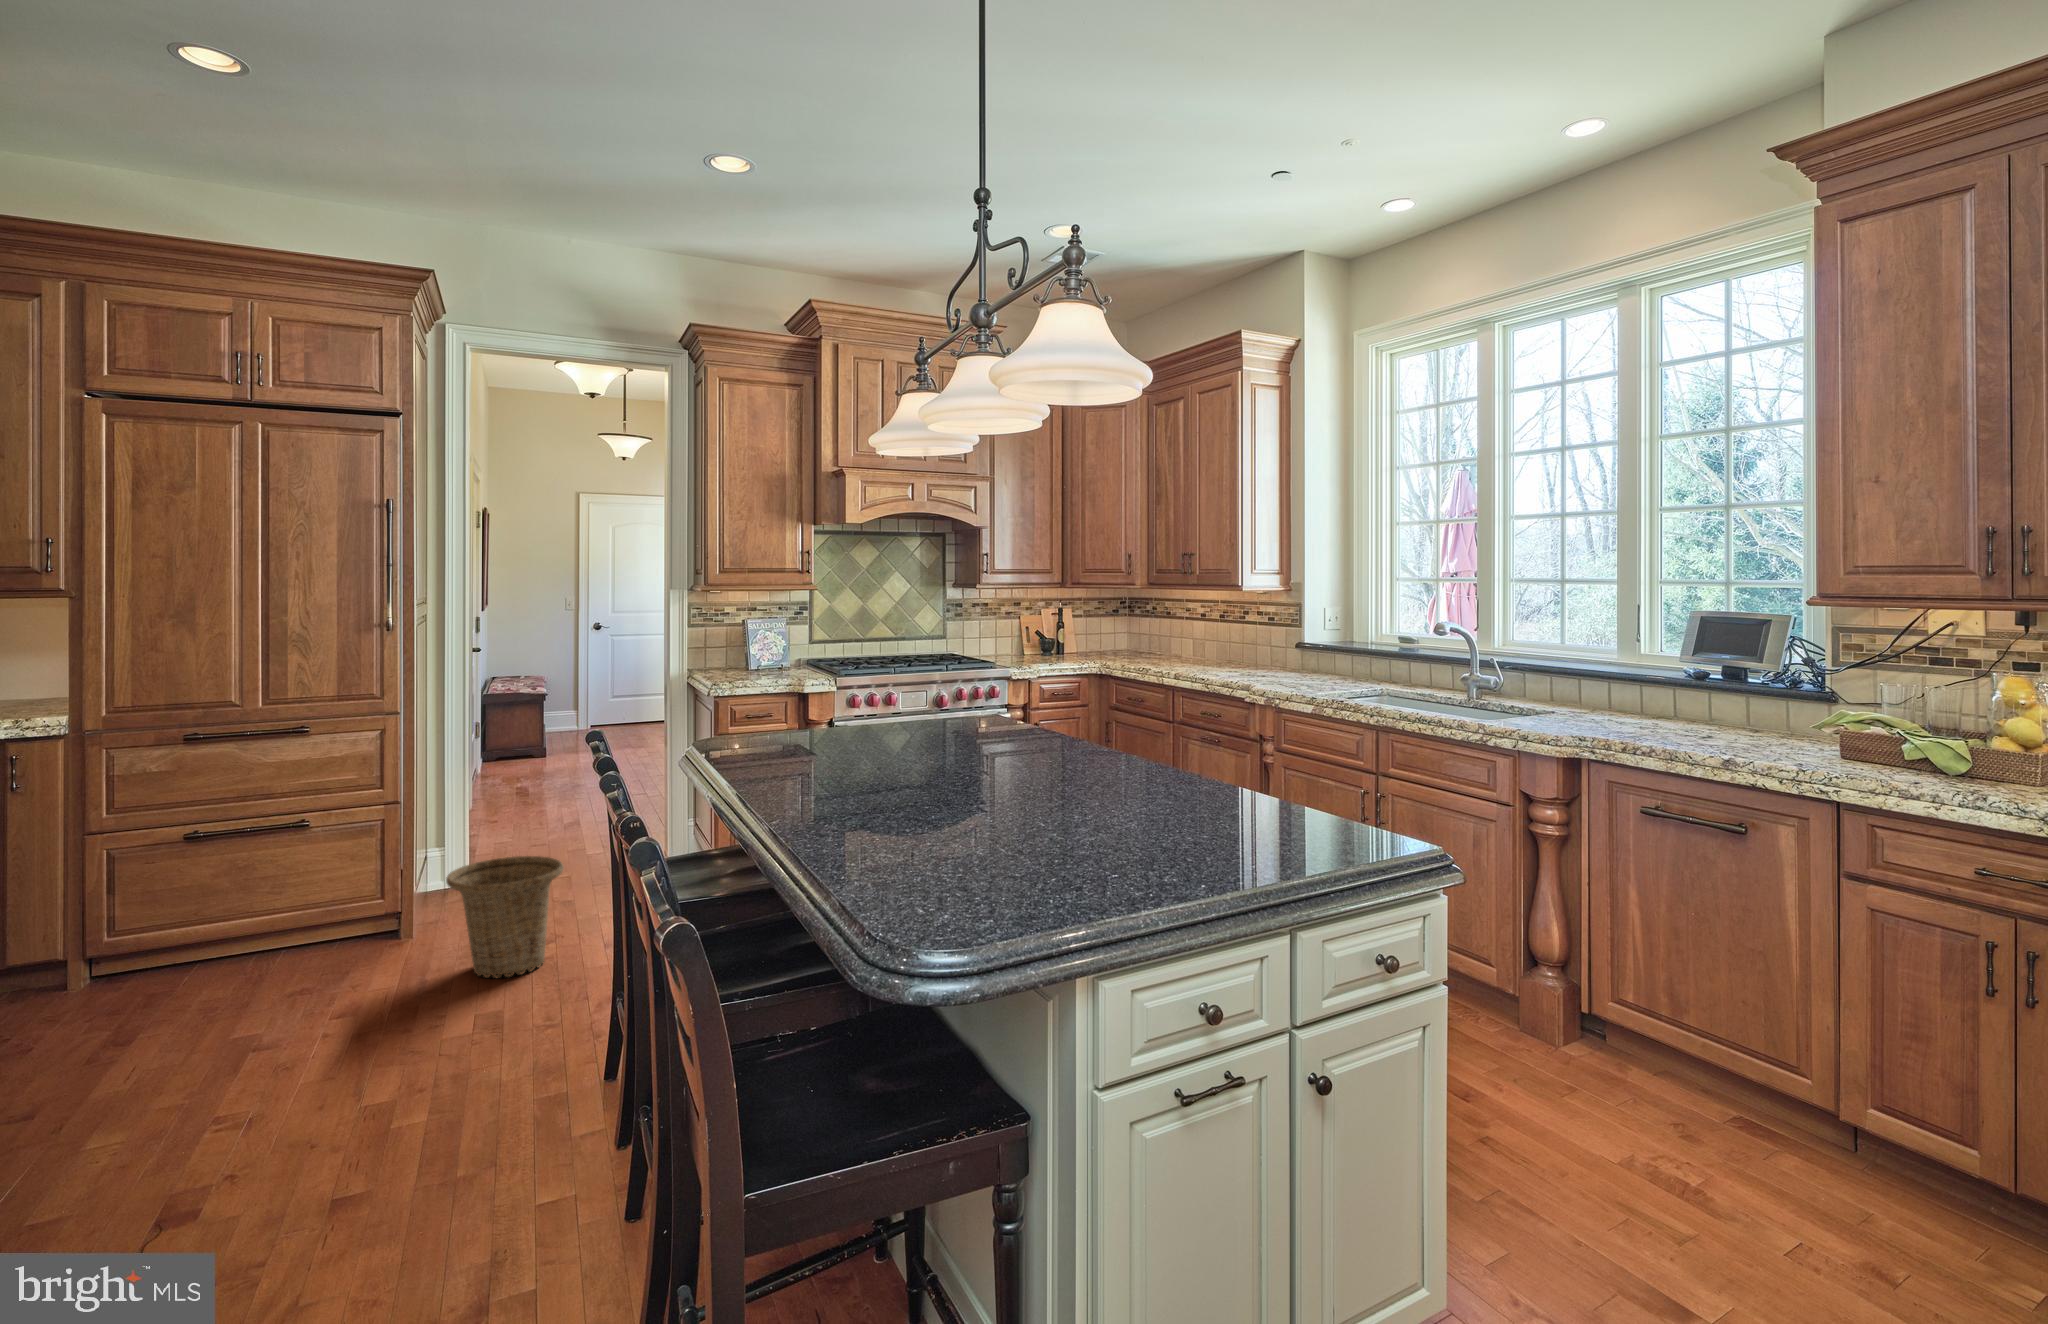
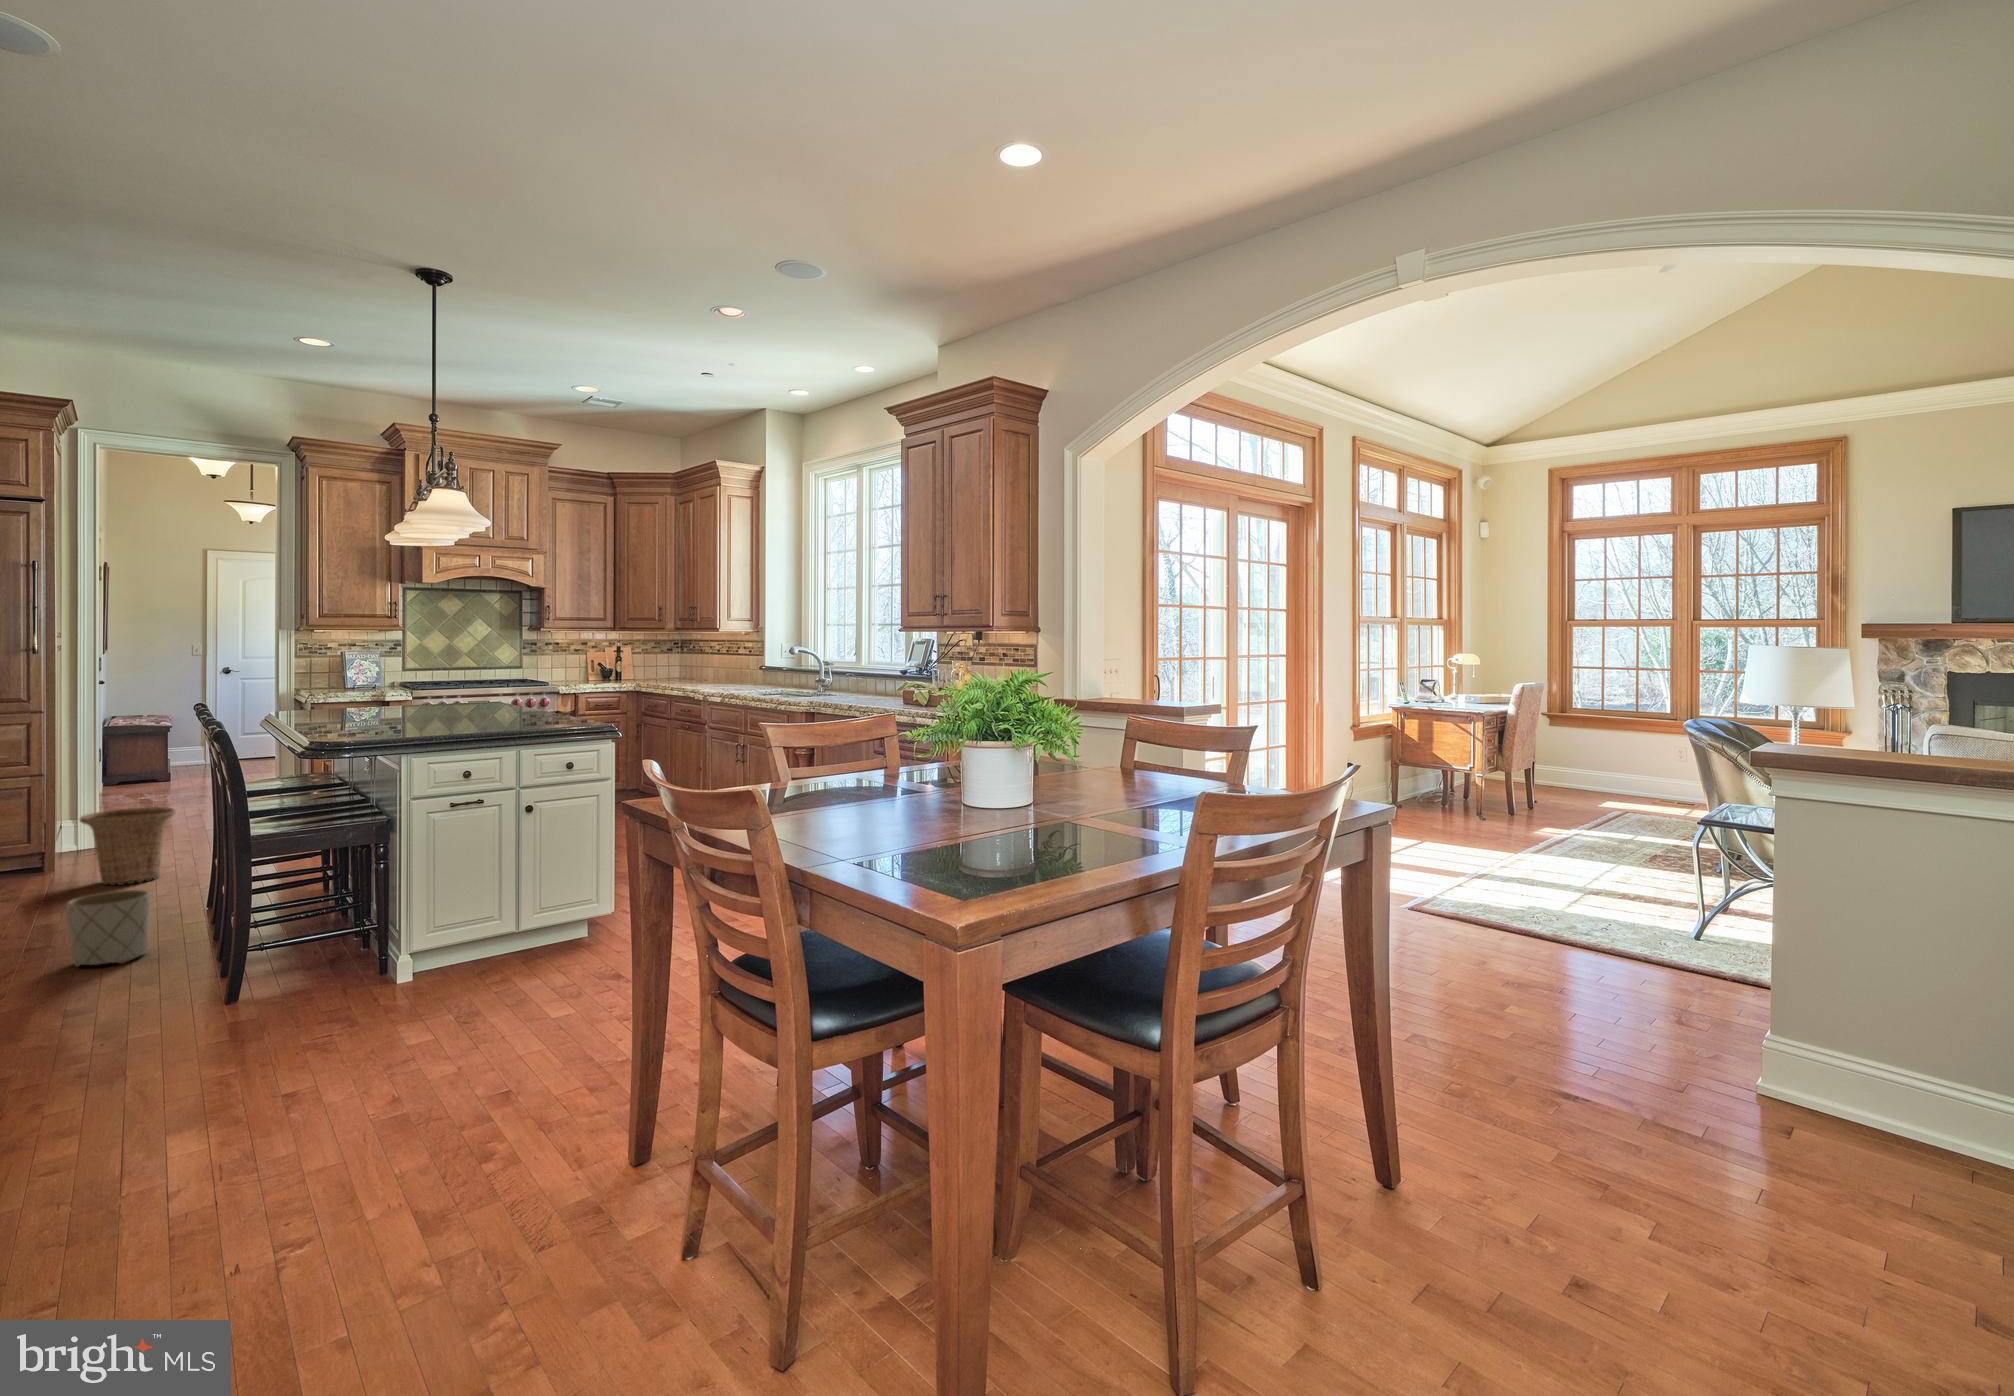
planter: none [405,1092,535,1259] -> present [66,890,150,967]

